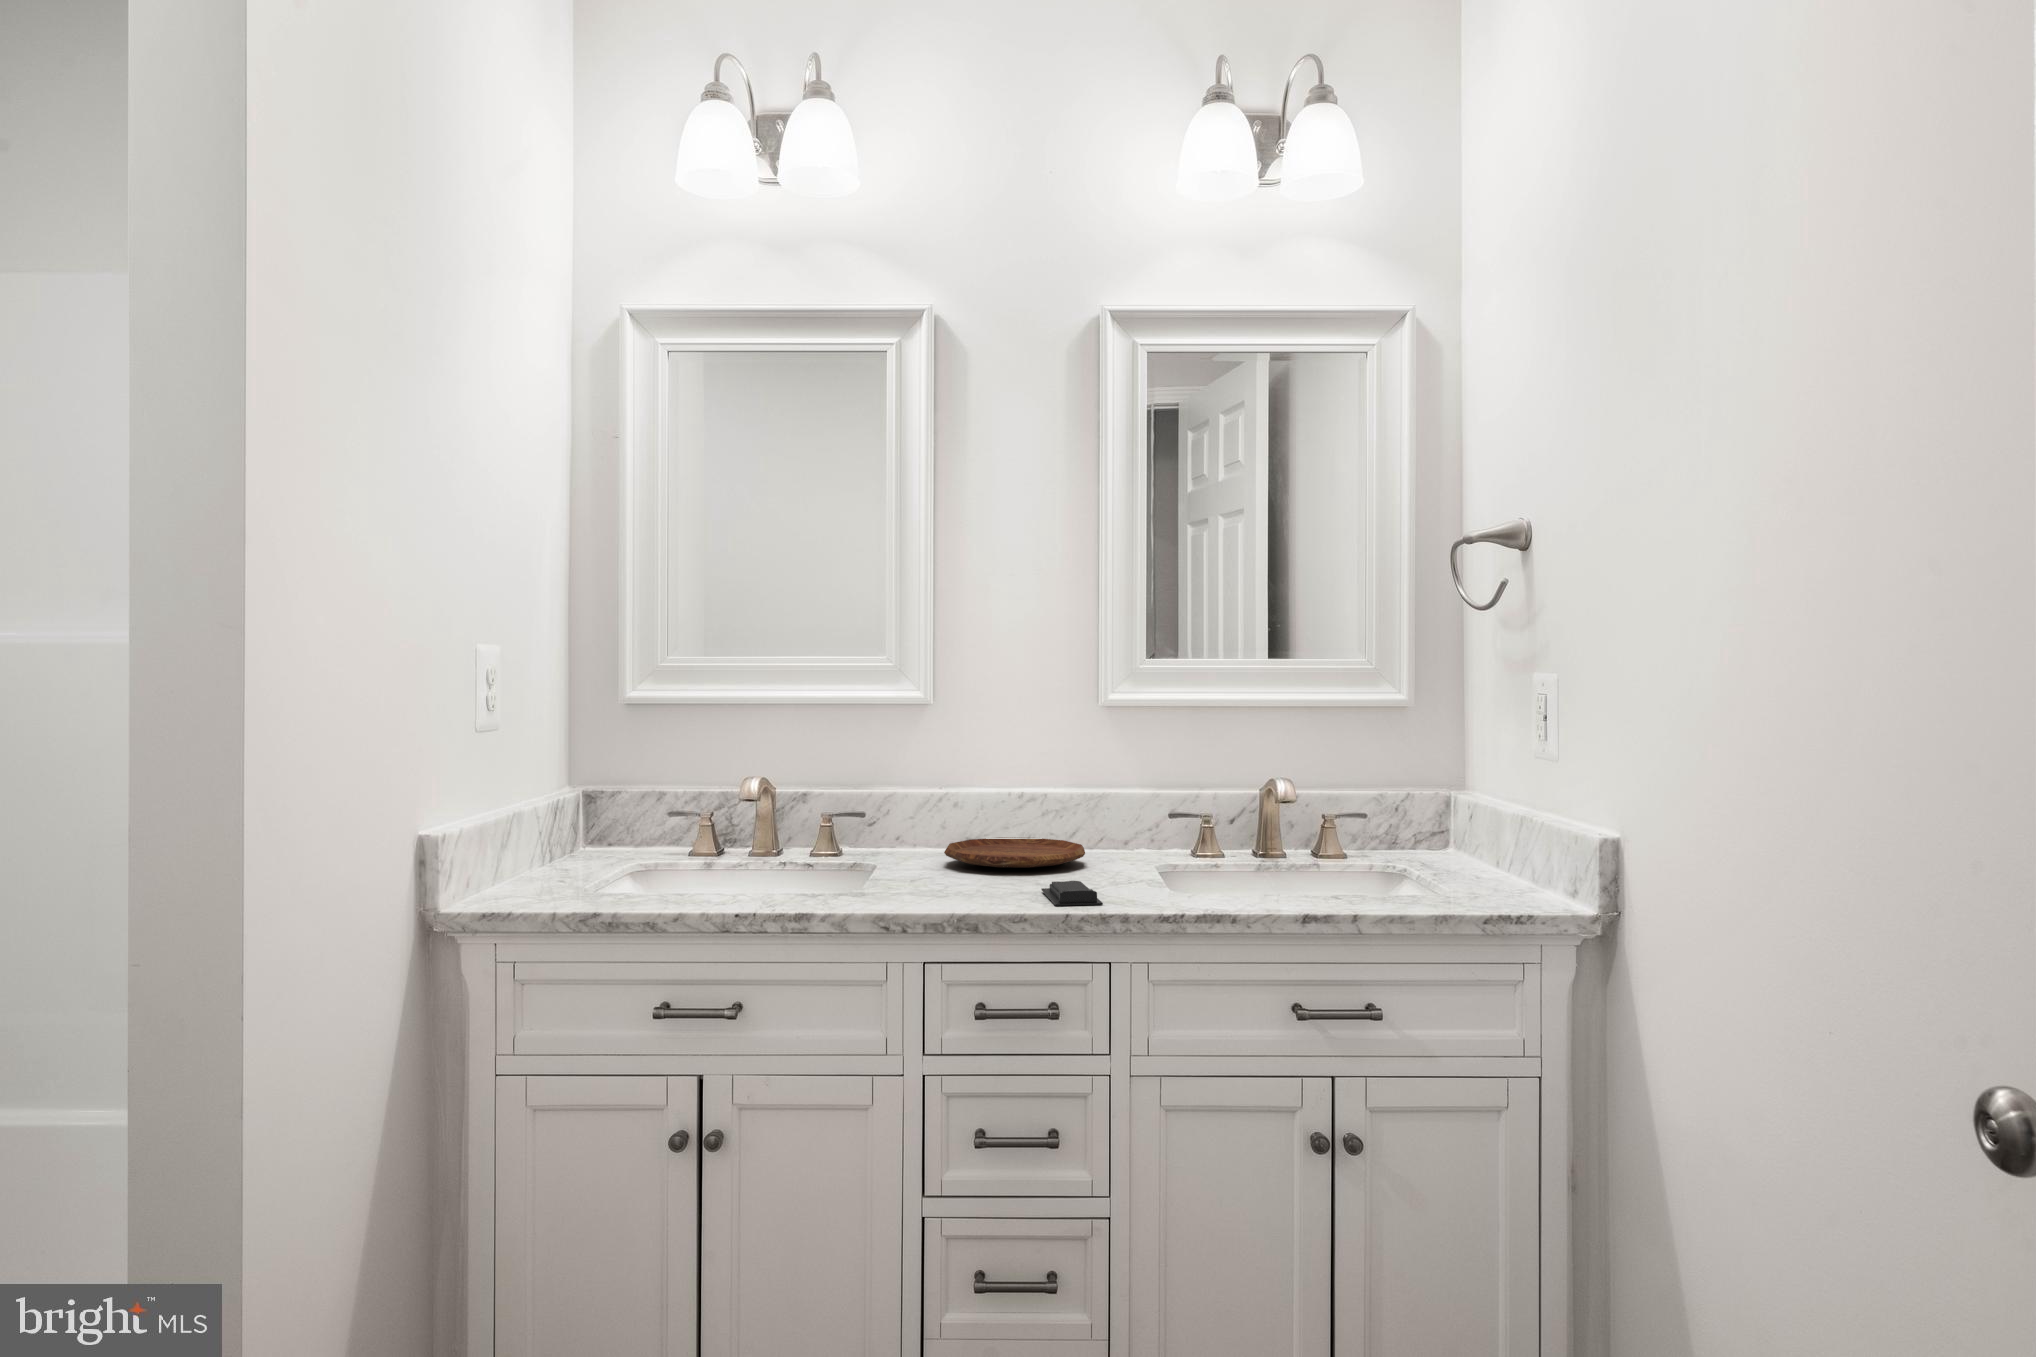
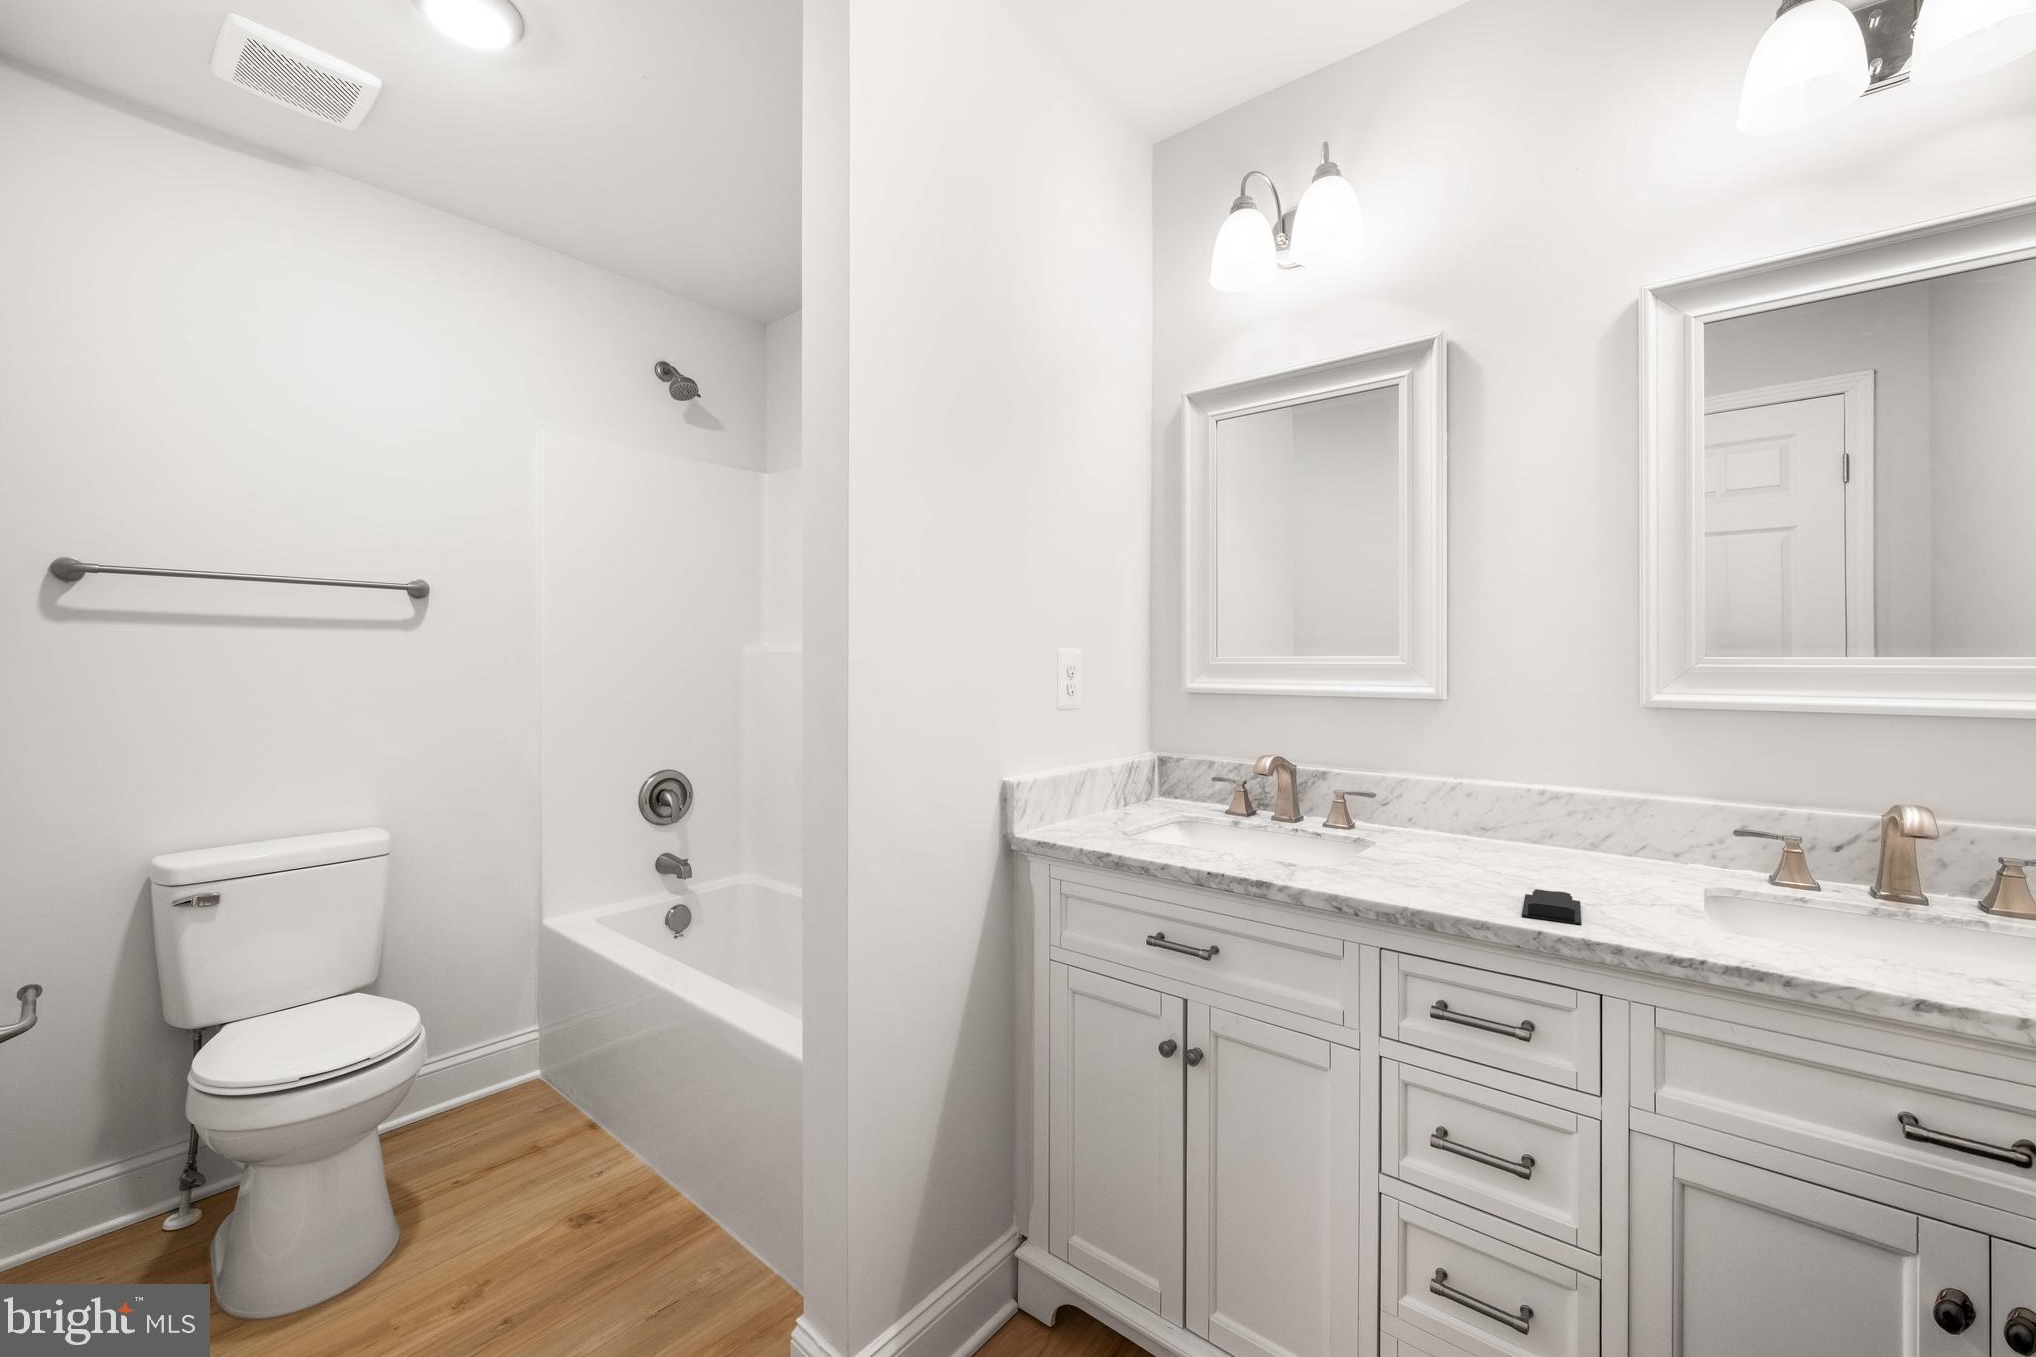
tray: present [944,839,1085,868] -> none [1451,829,1622,868]

